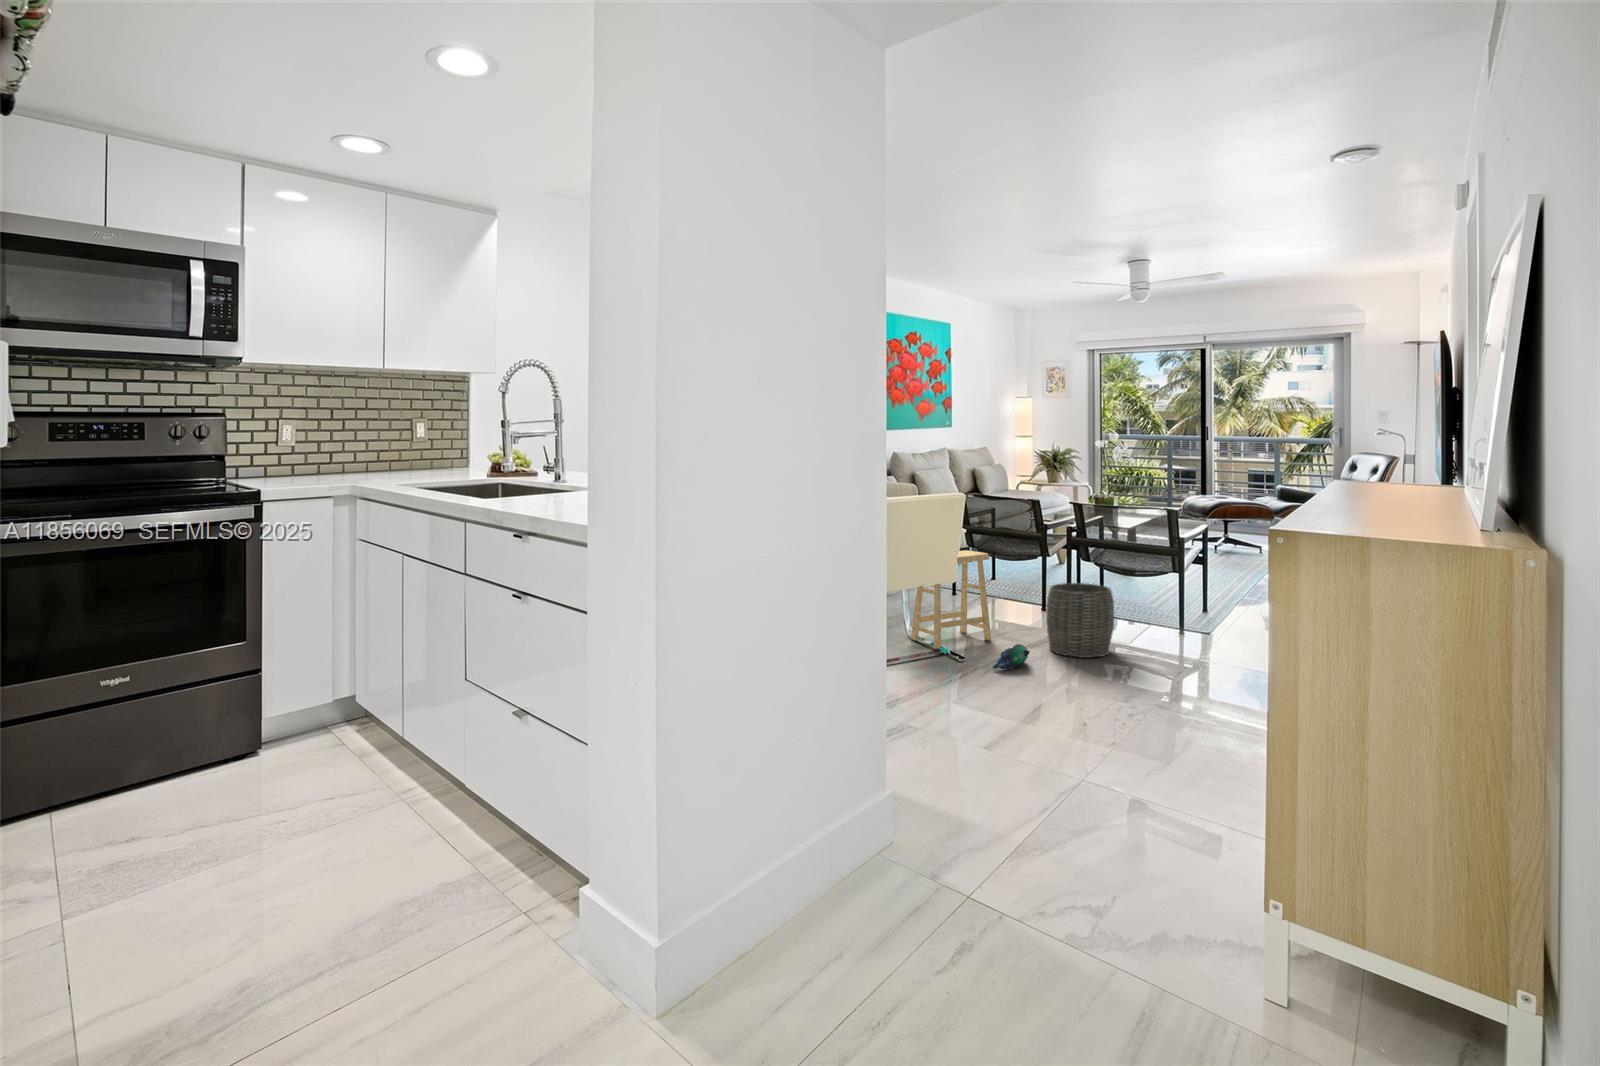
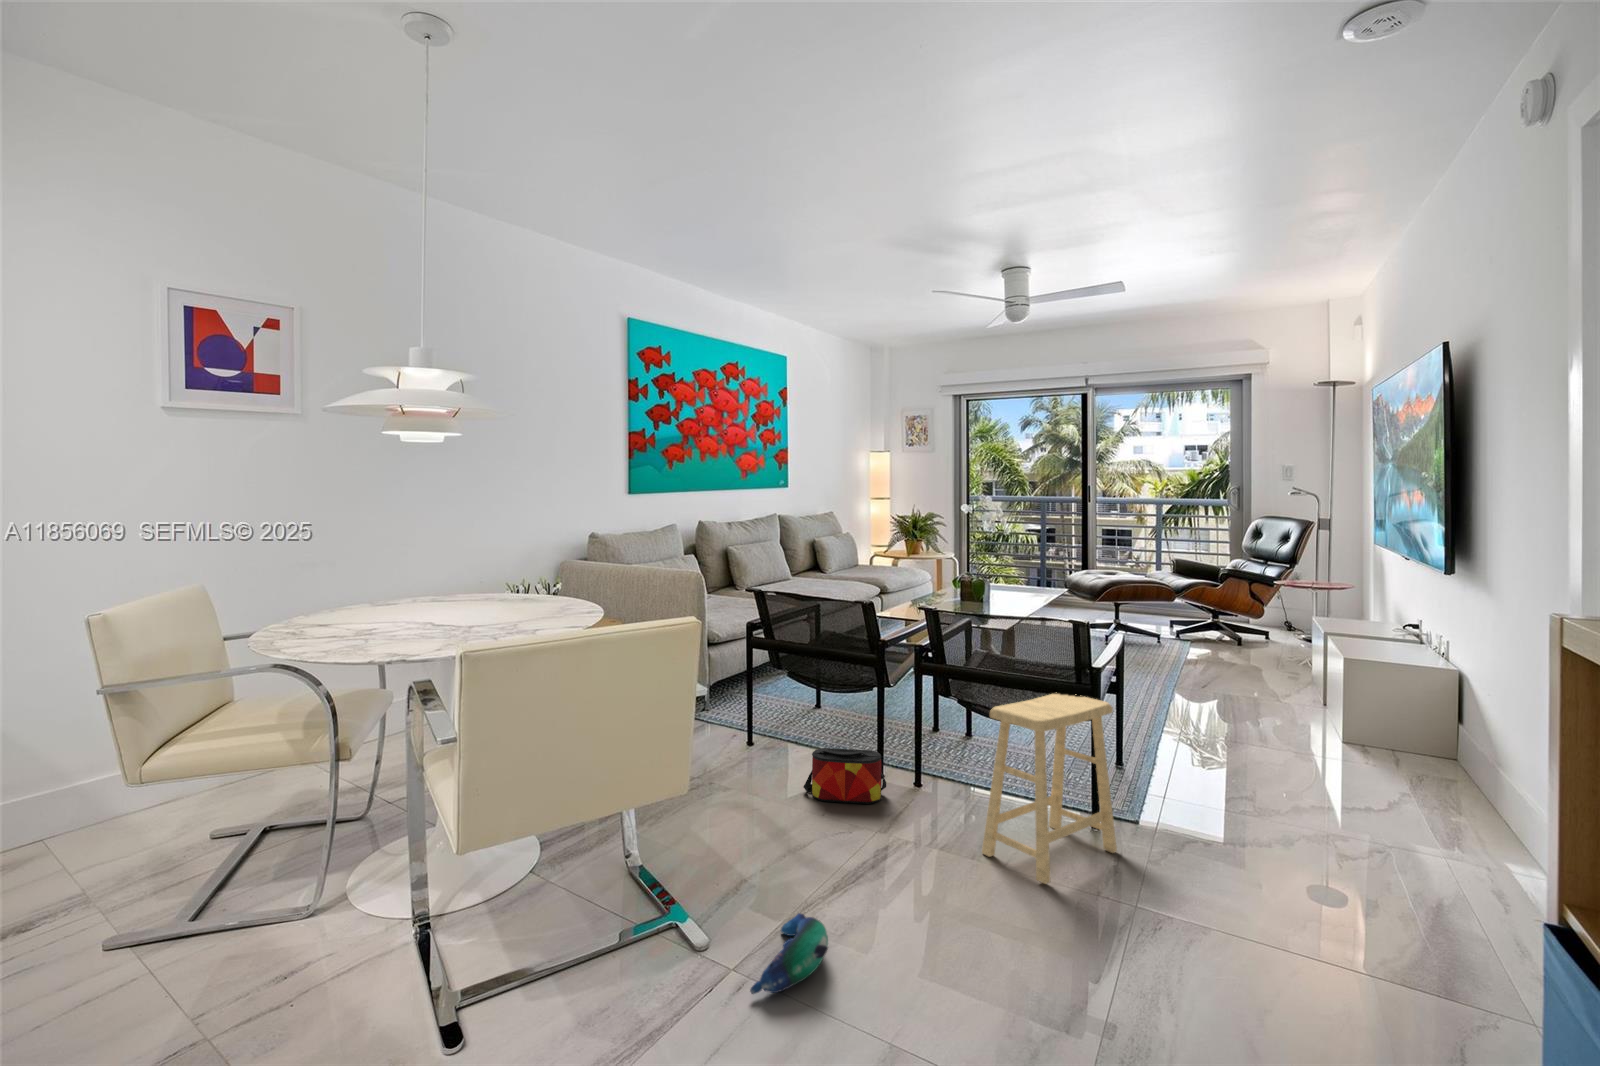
footstool: present [911,550,991,648] -> present [982,694,1117,884]
woven basket: present [1046,583,1114,658] -> none [871,768,992,933]
bag: none [995,589,1048,620] -> present [803,748,886,804]

